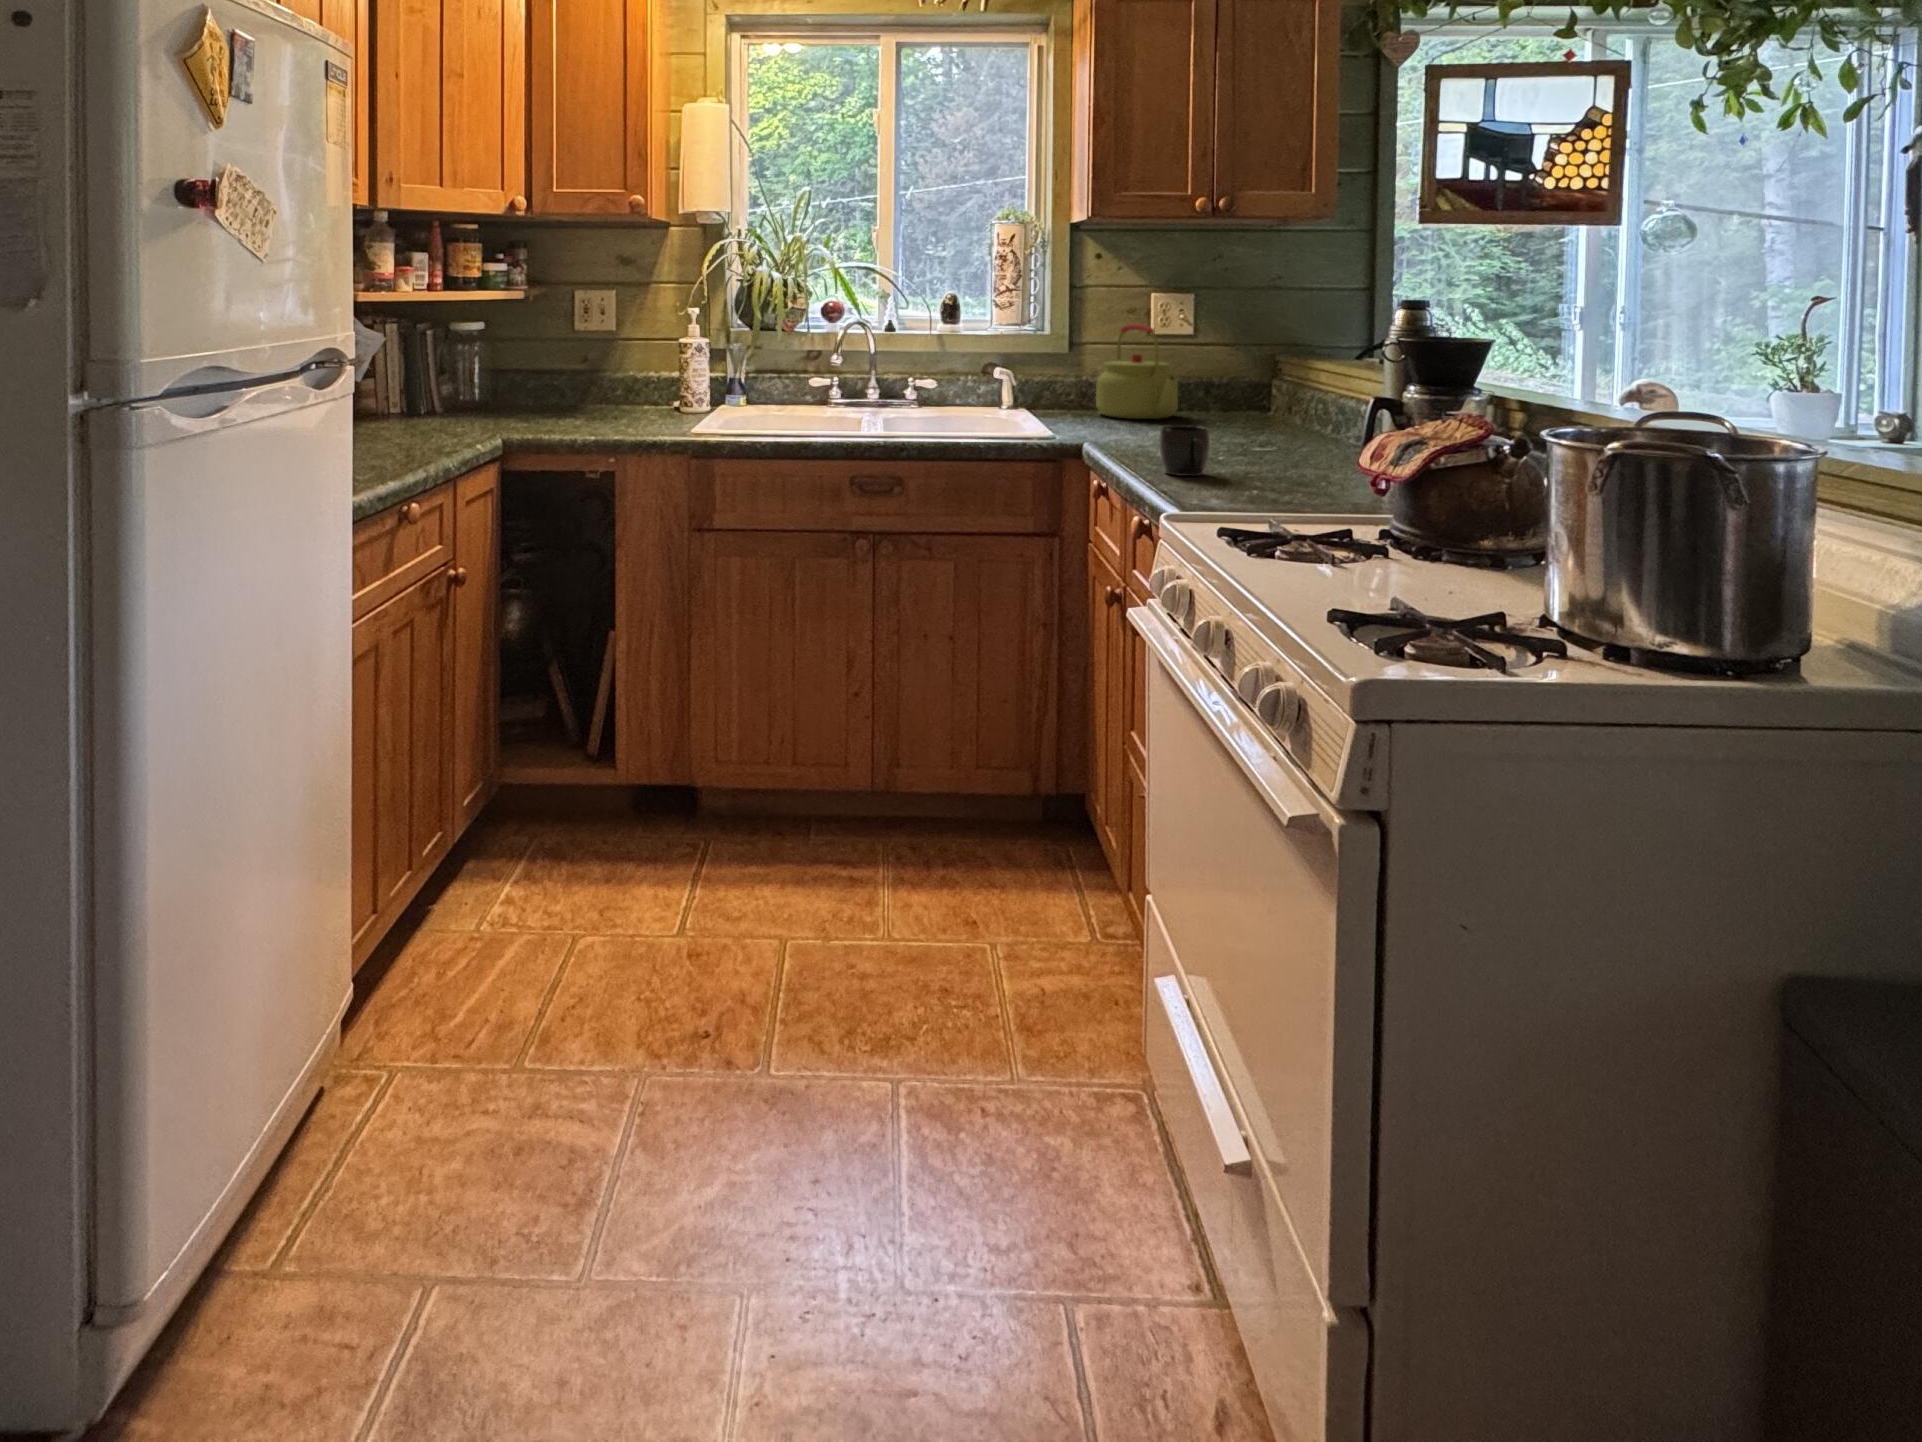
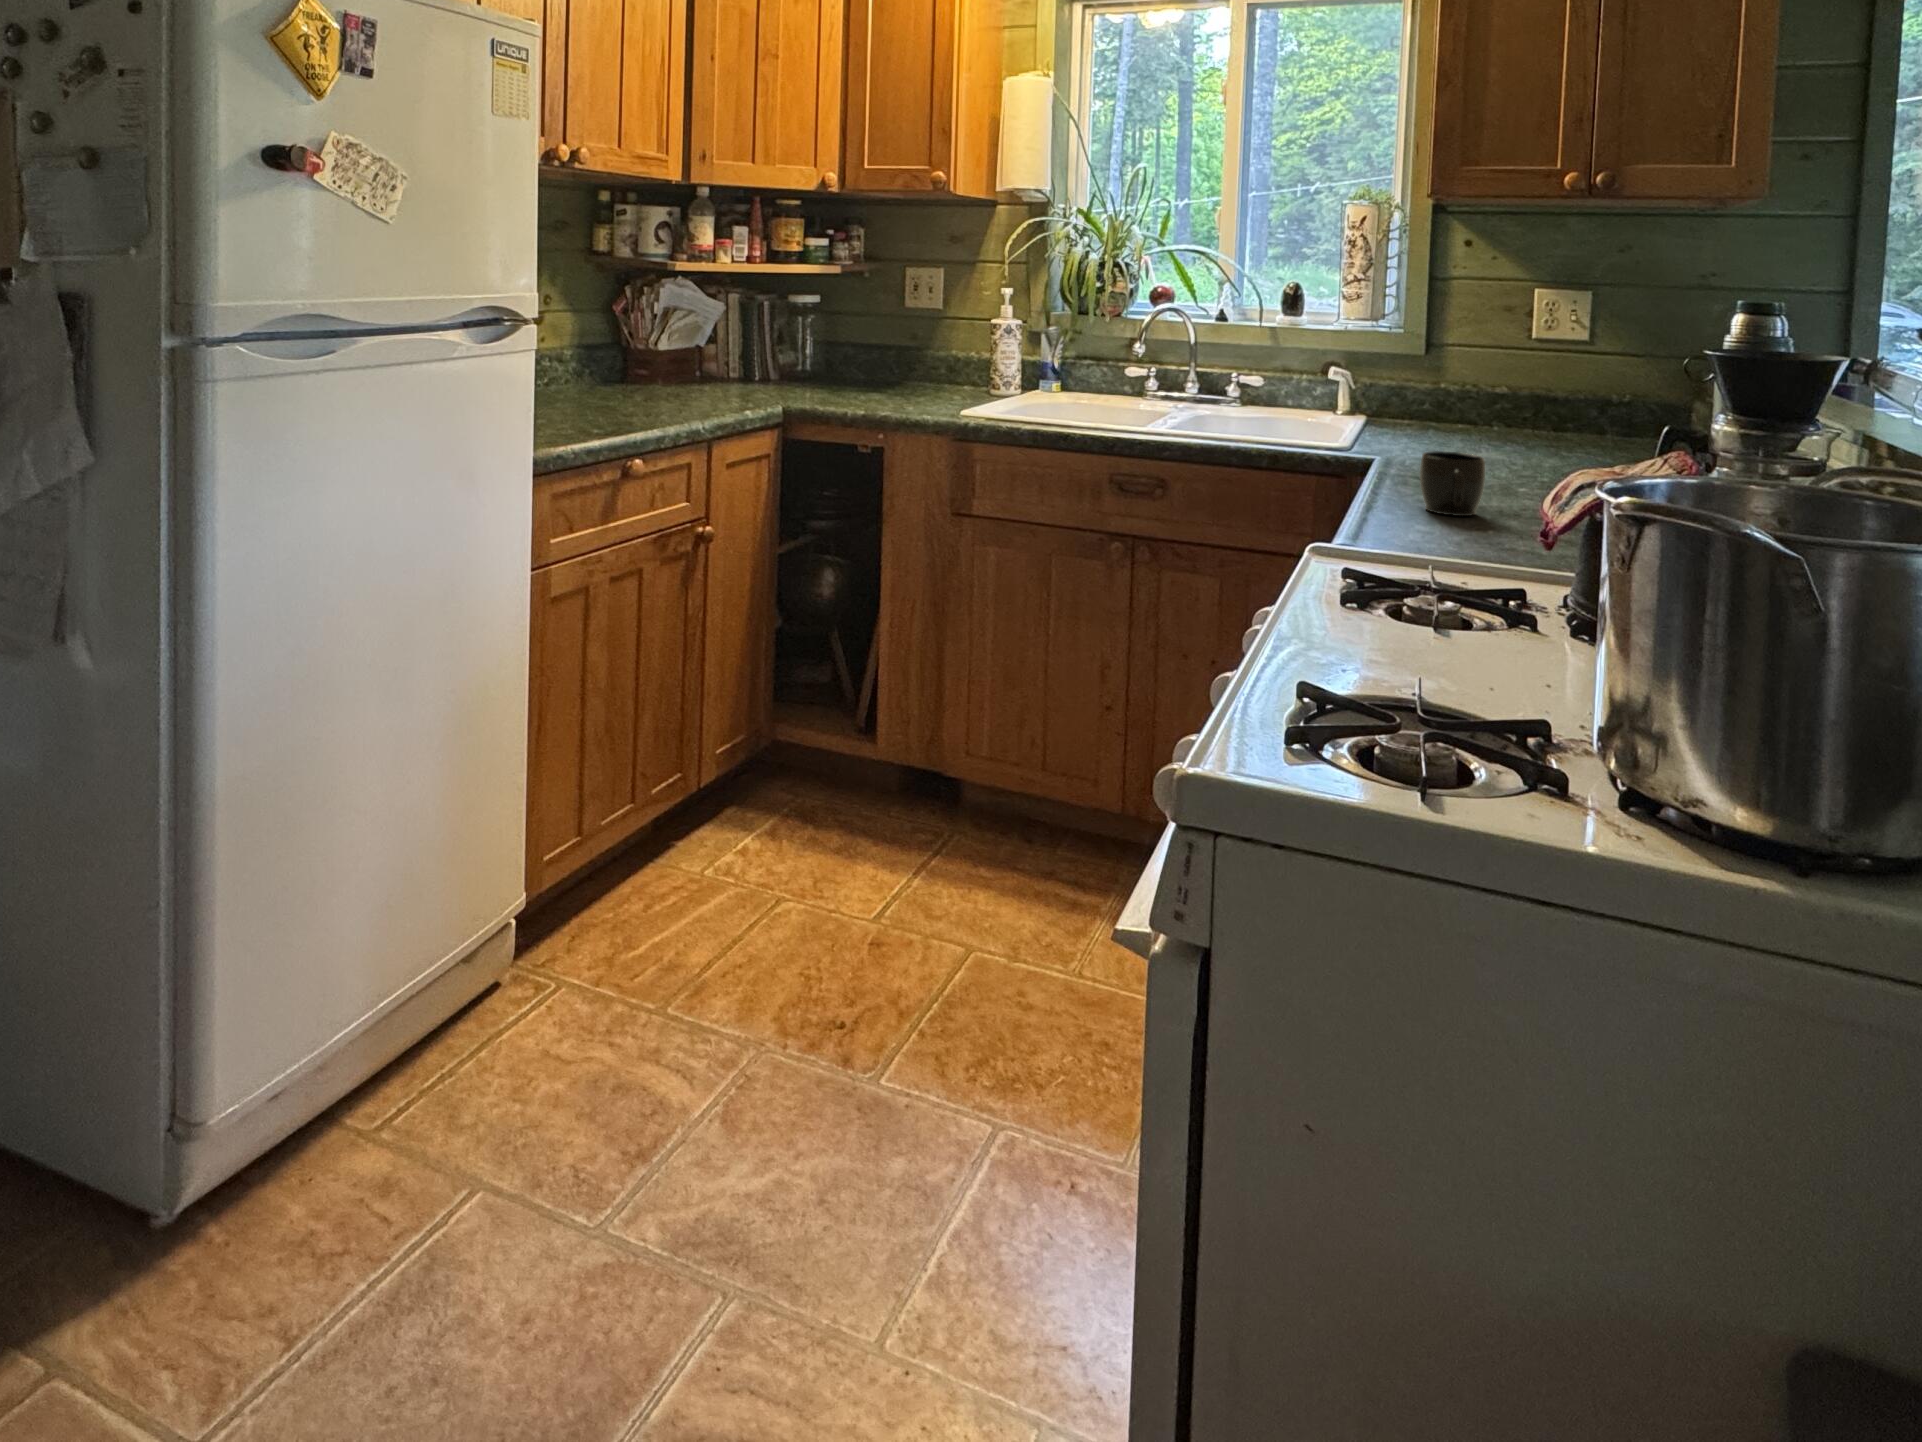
kettle: present [1096,324,1178,419] -> none [1460,326,1567,443]

